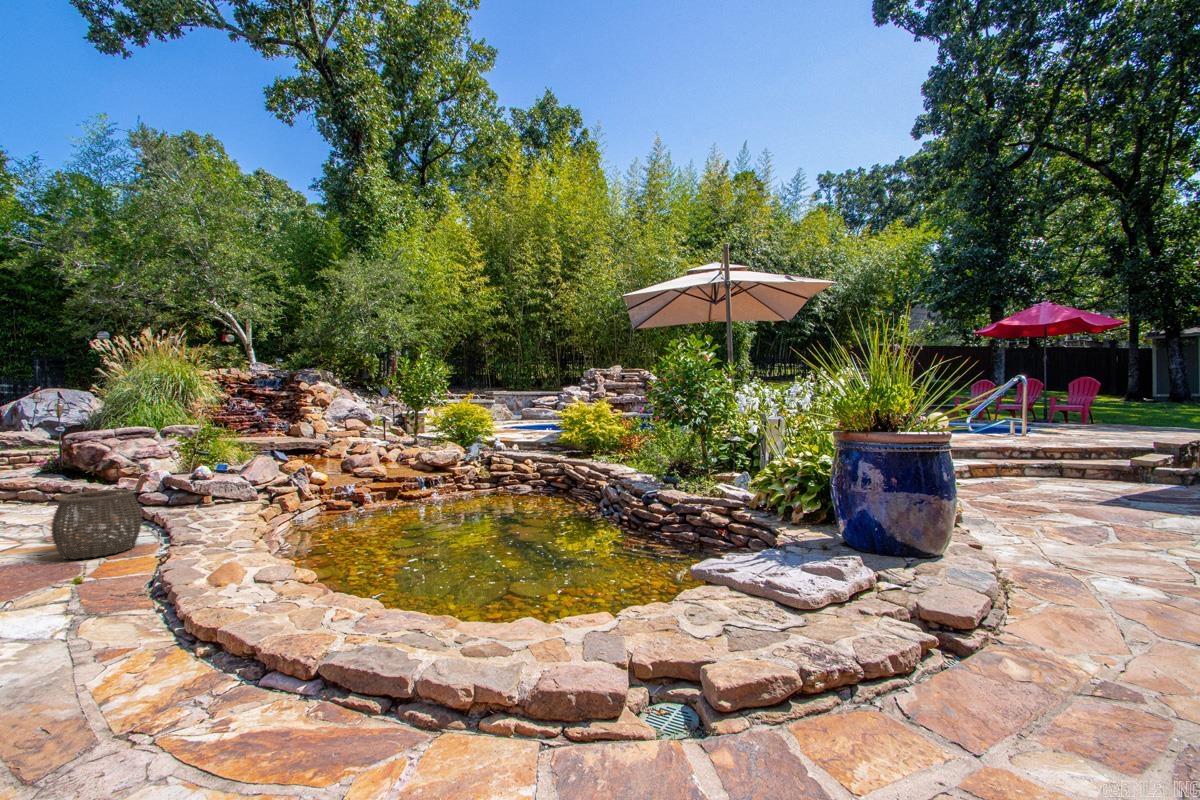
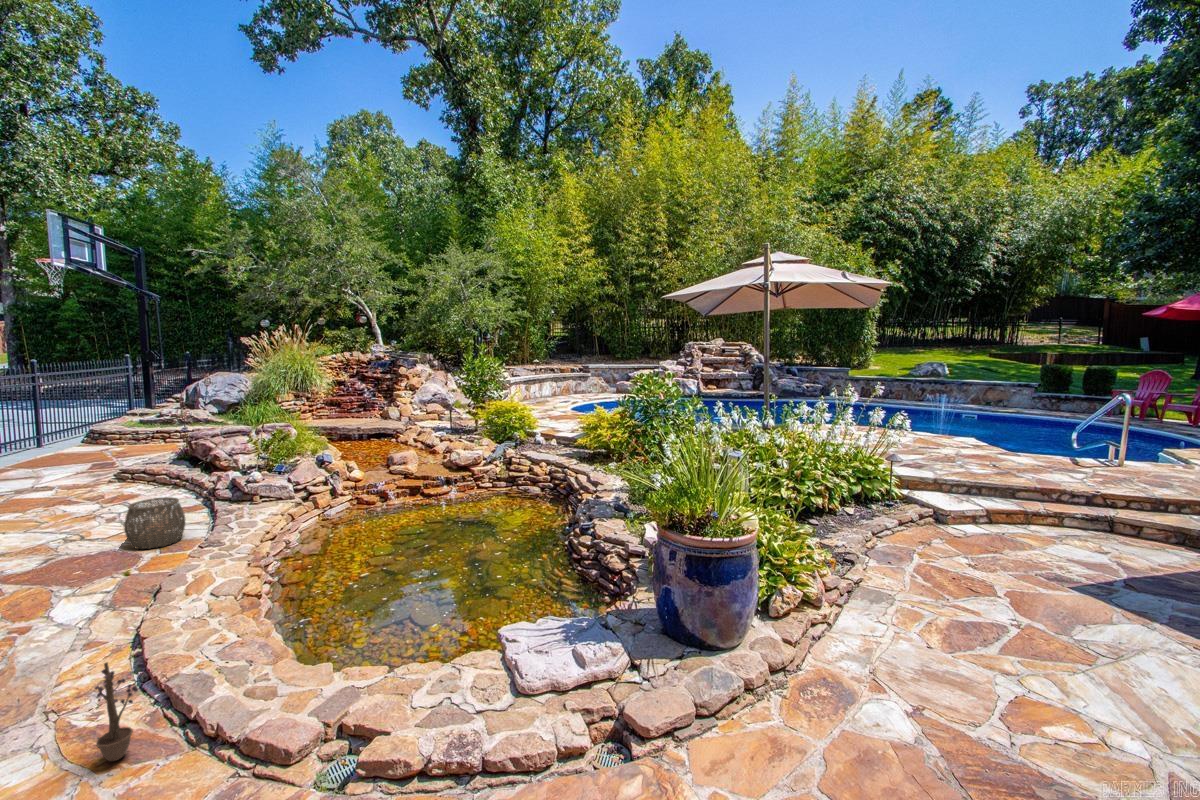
decorative plant: none [287,604,393,765] -> present [95,662,138,761]

